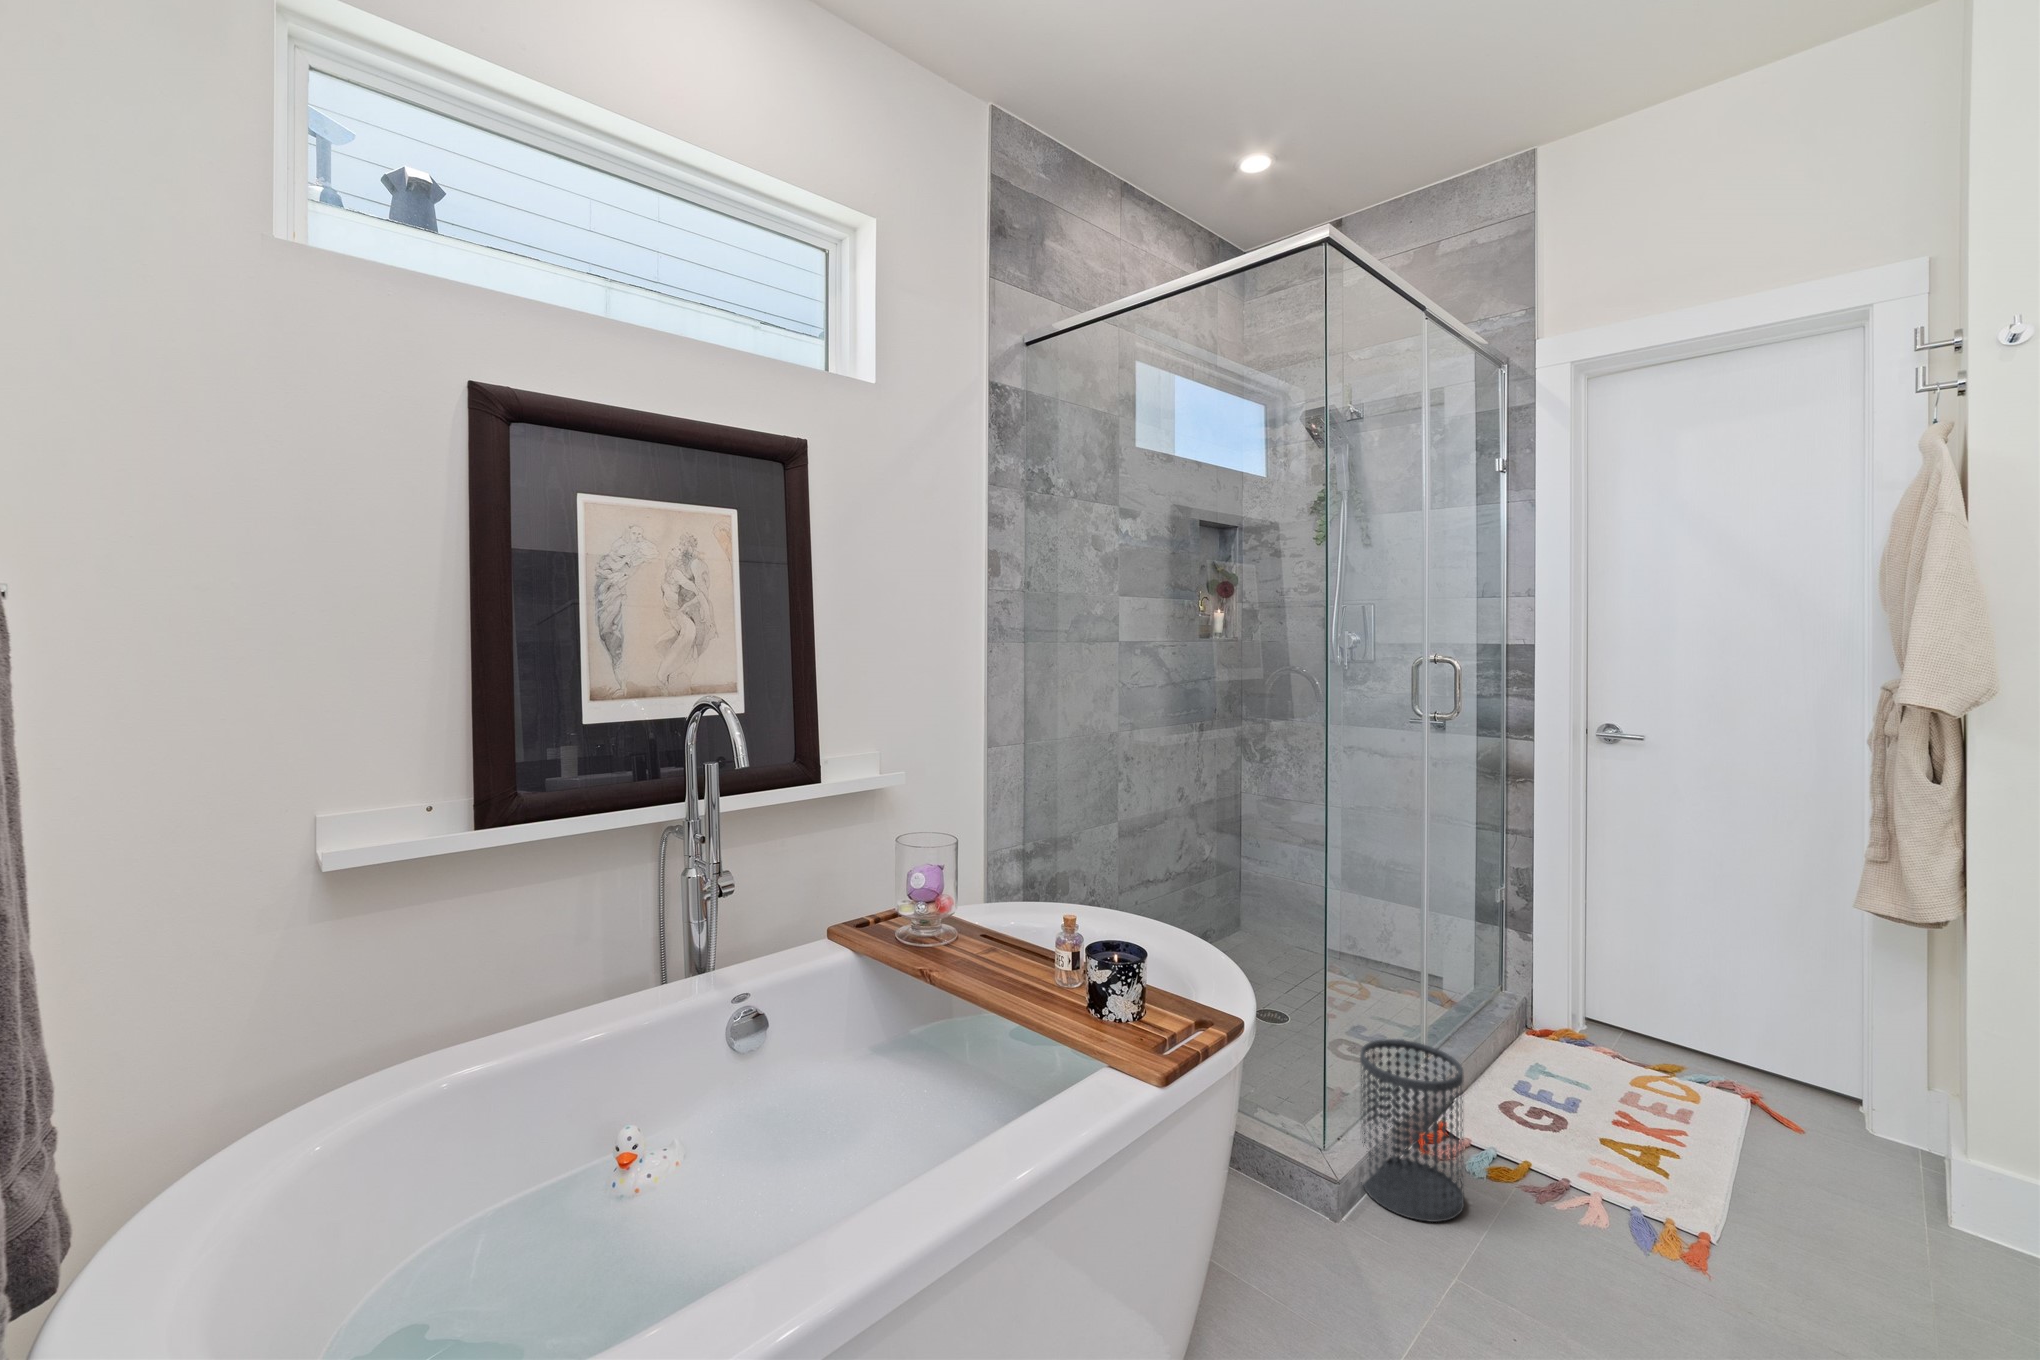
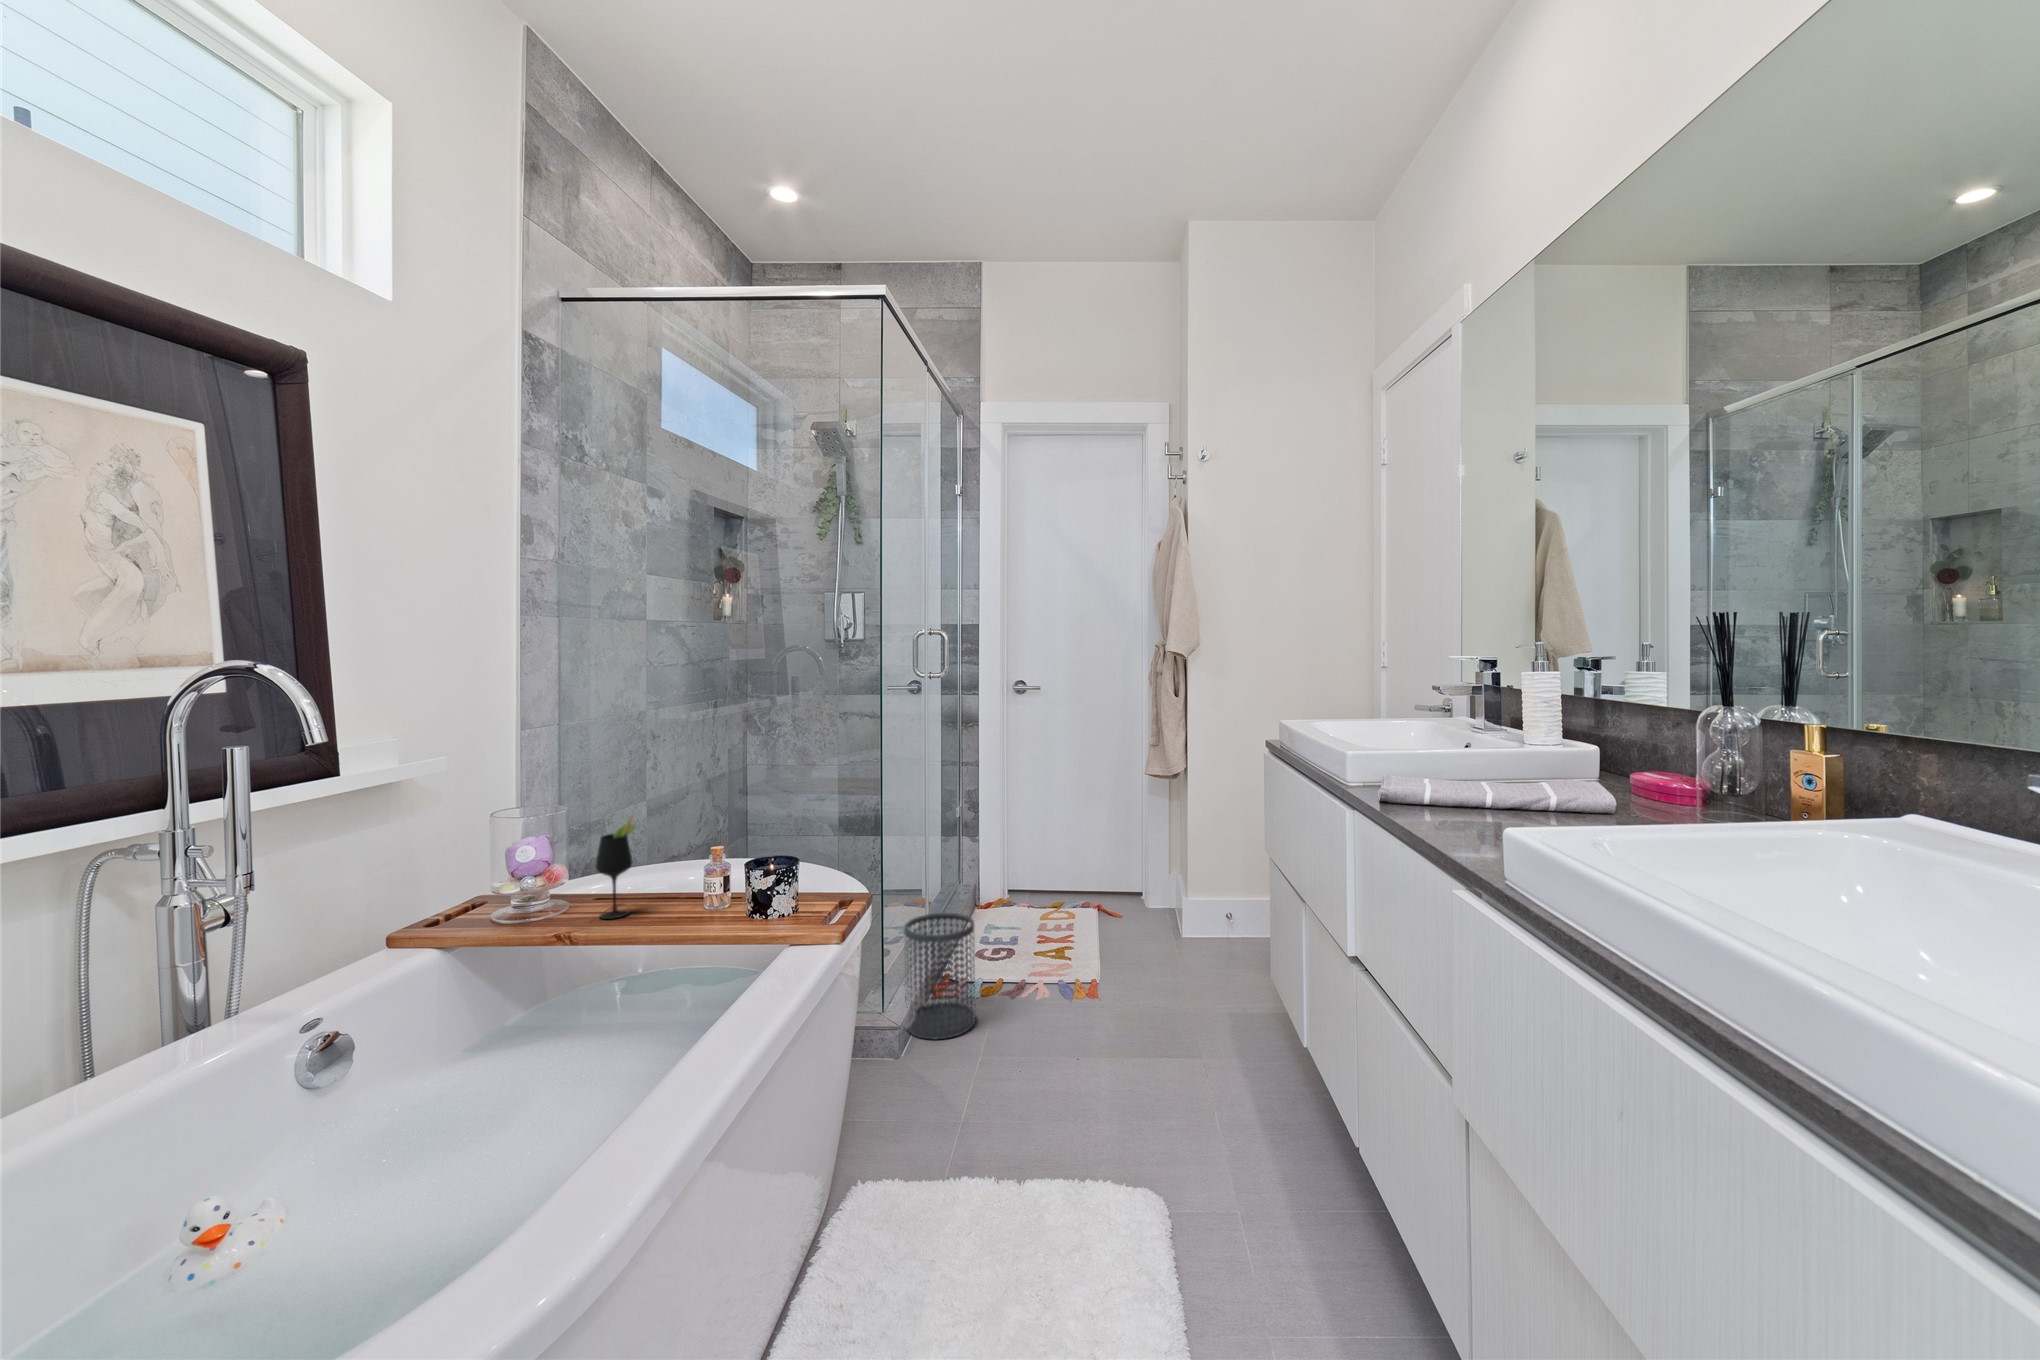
wine glass: none [973,865,1011,966] -> present [595,816,636,919]

